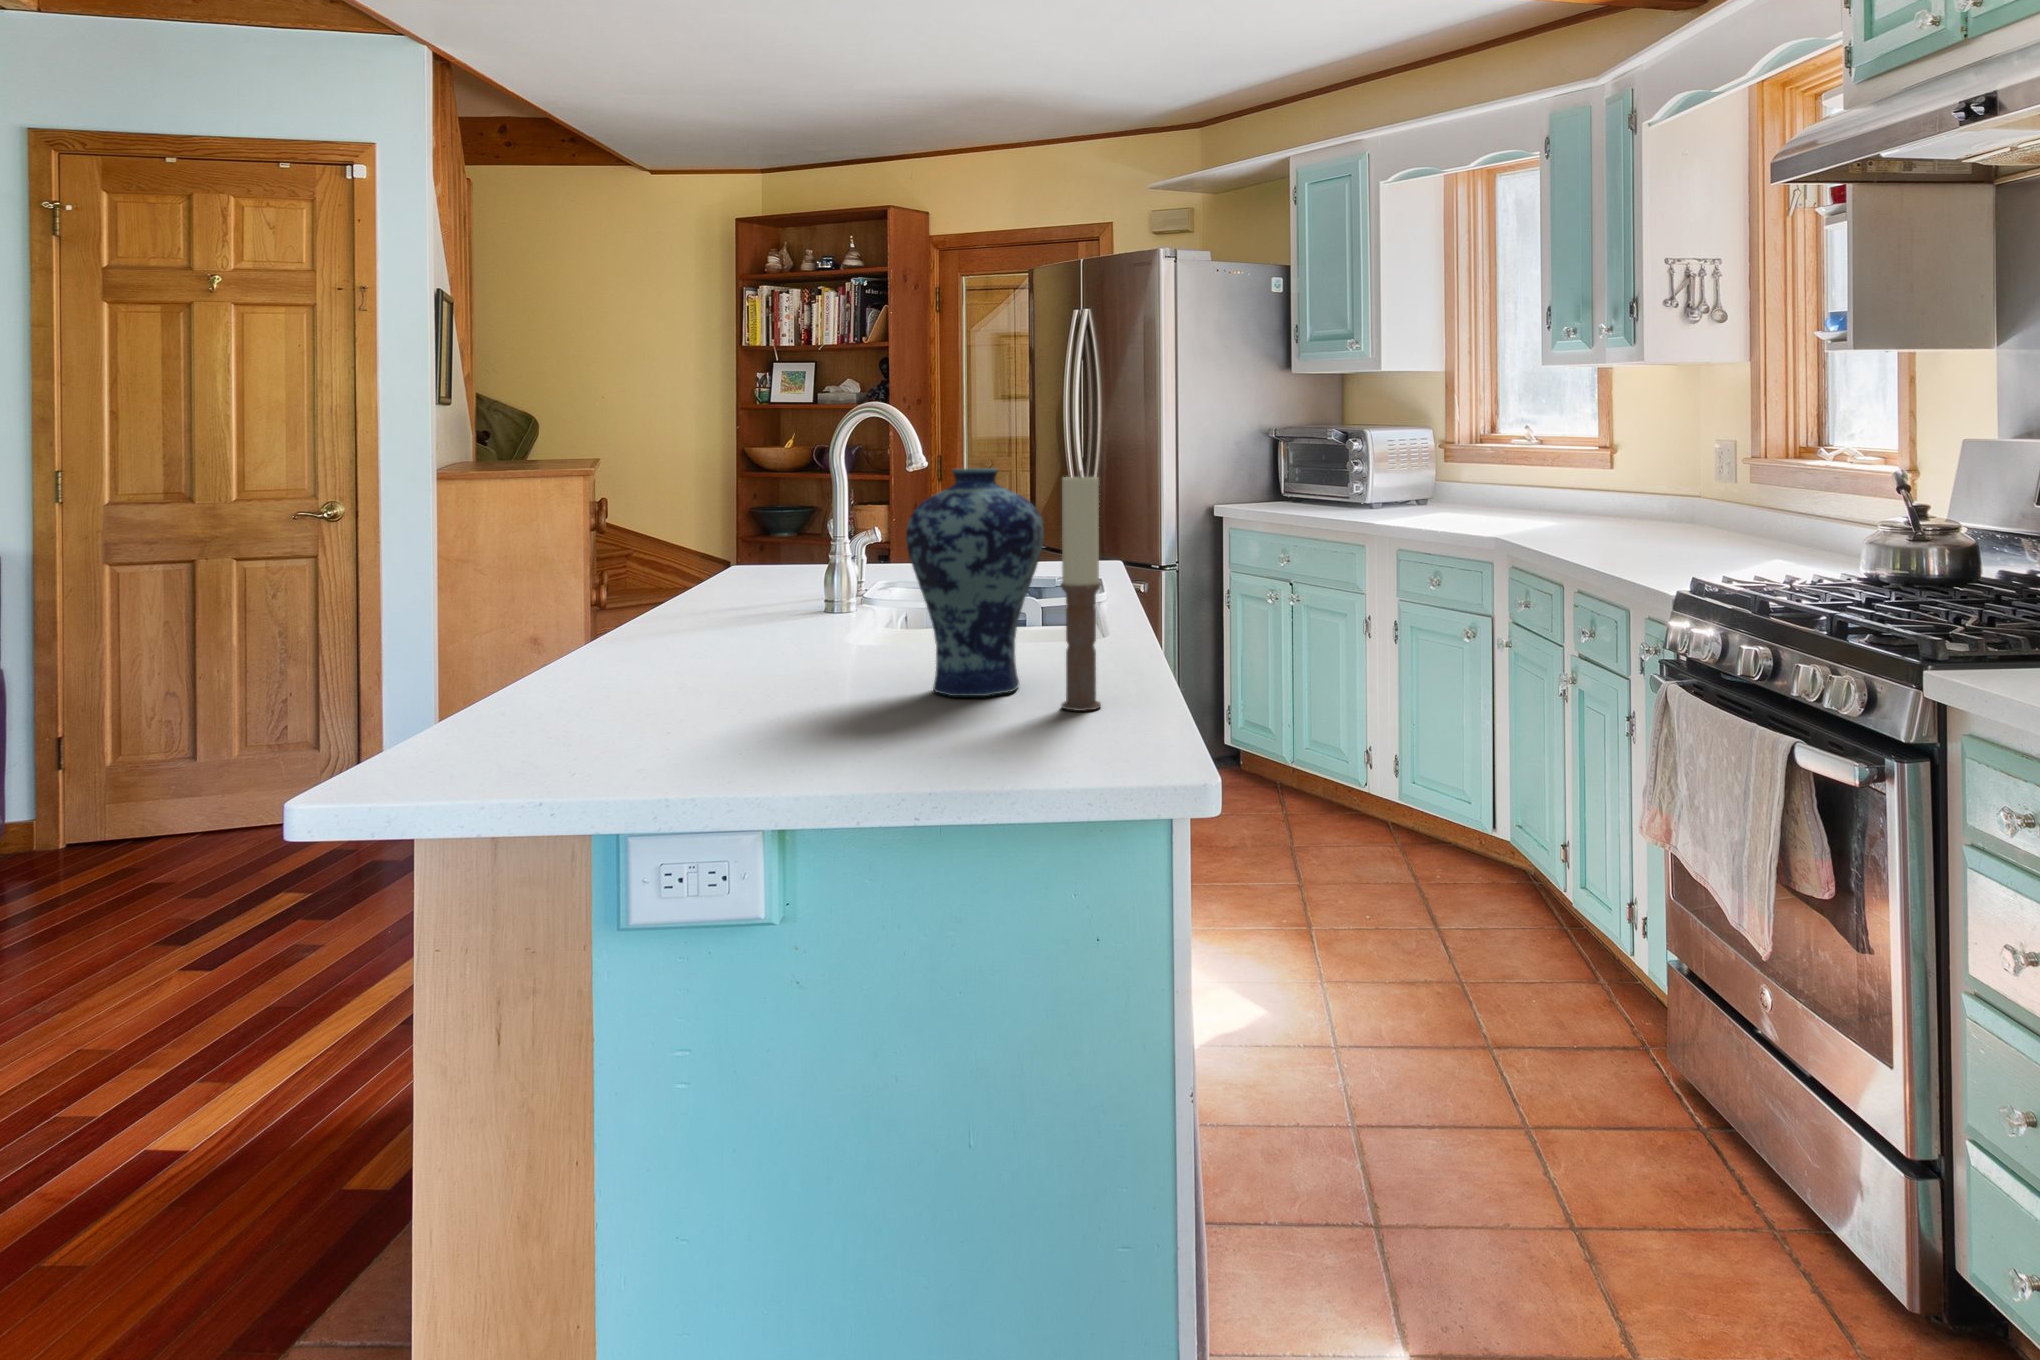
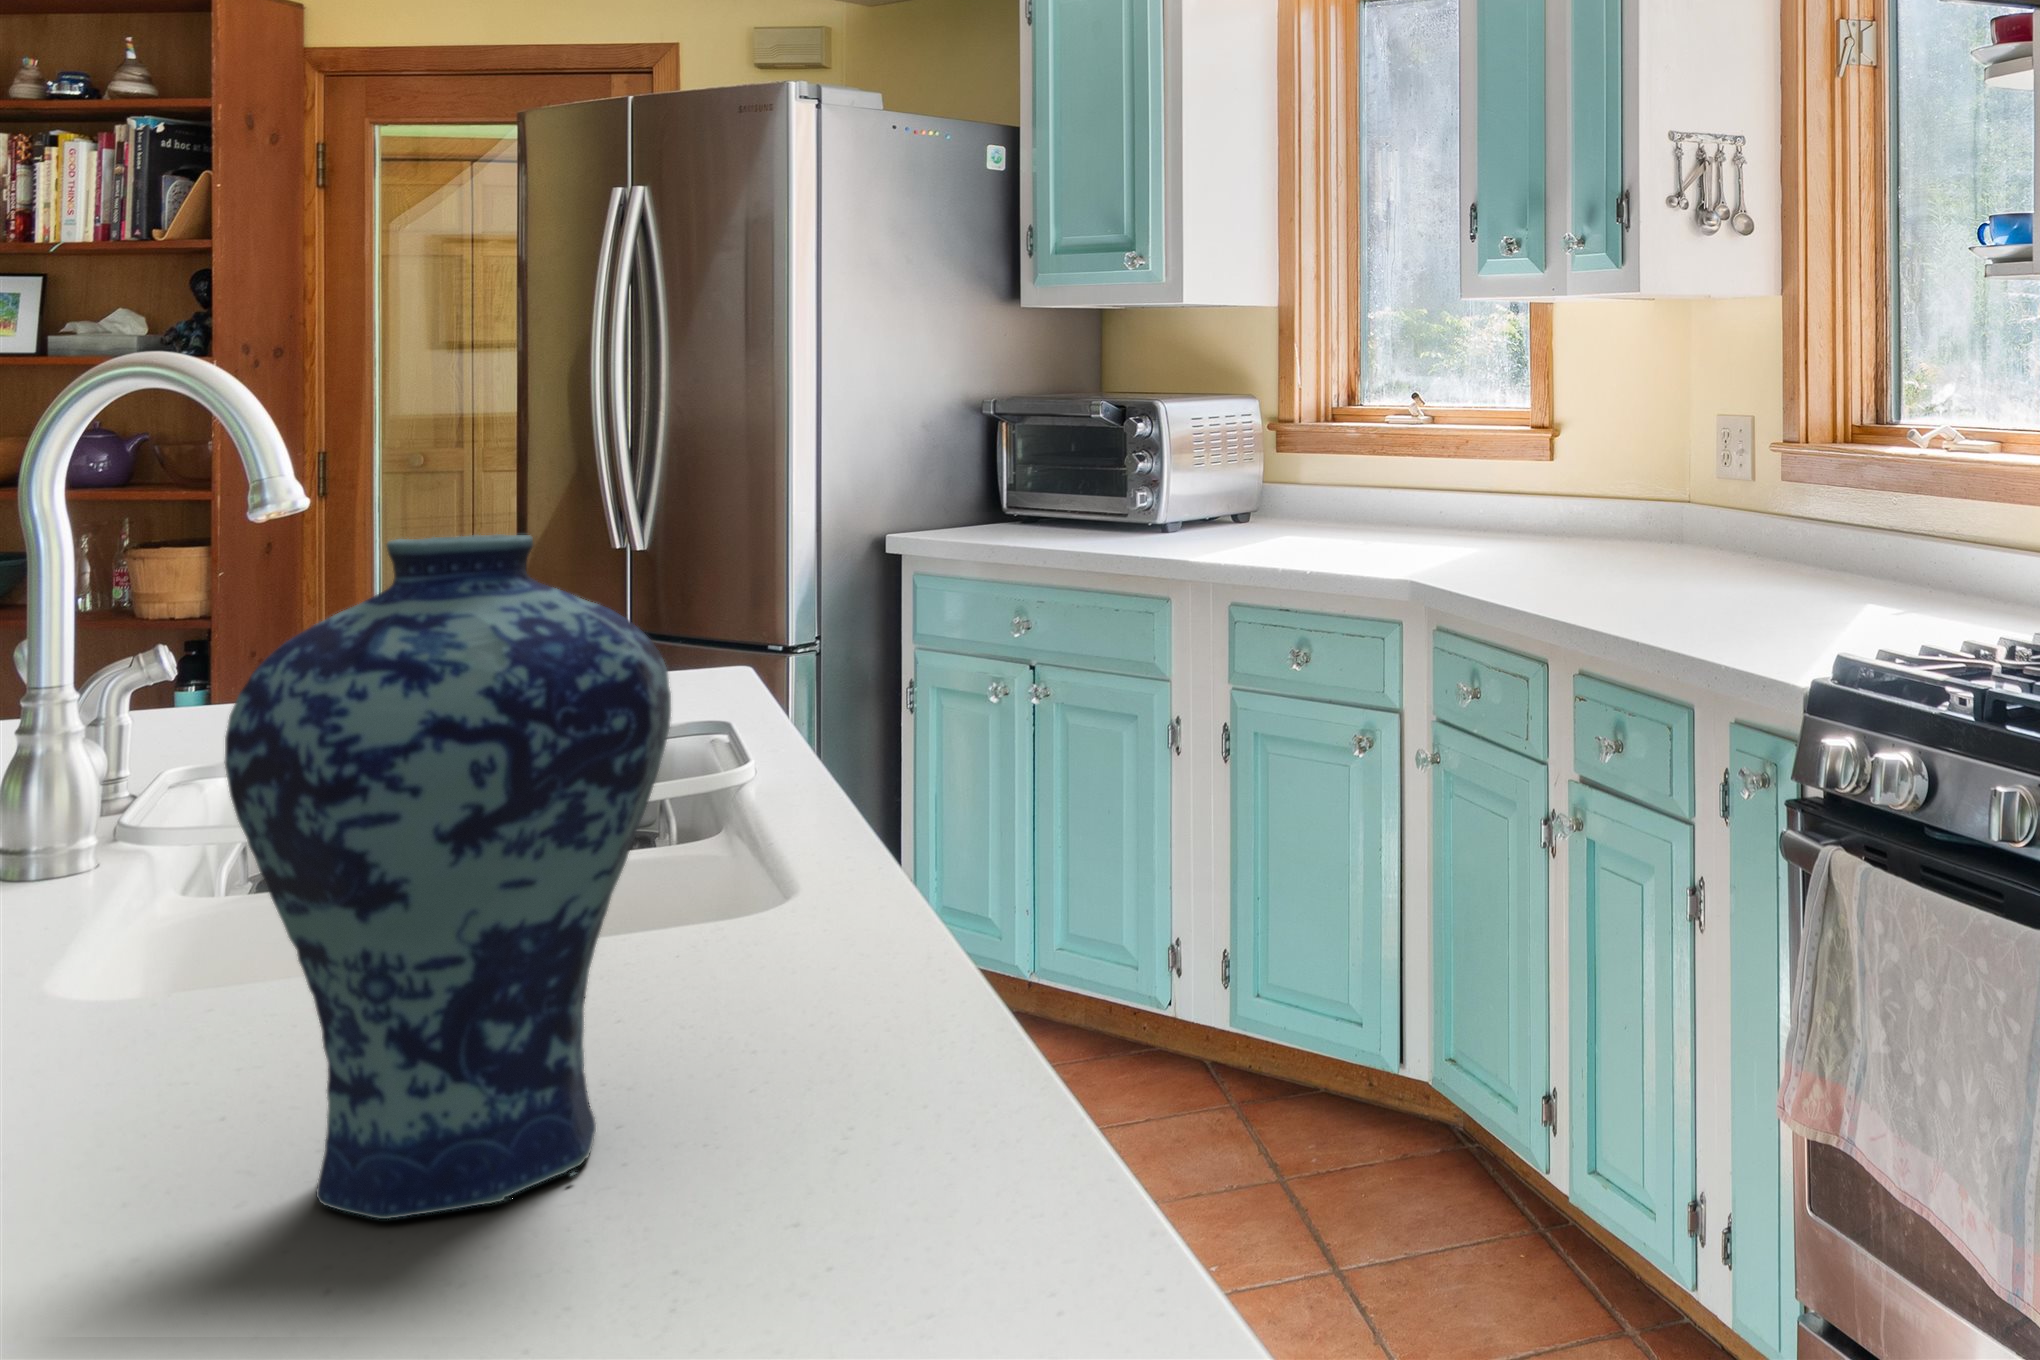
candle: present [1060,472,1101,711] -> none [748,541,872,1233]

